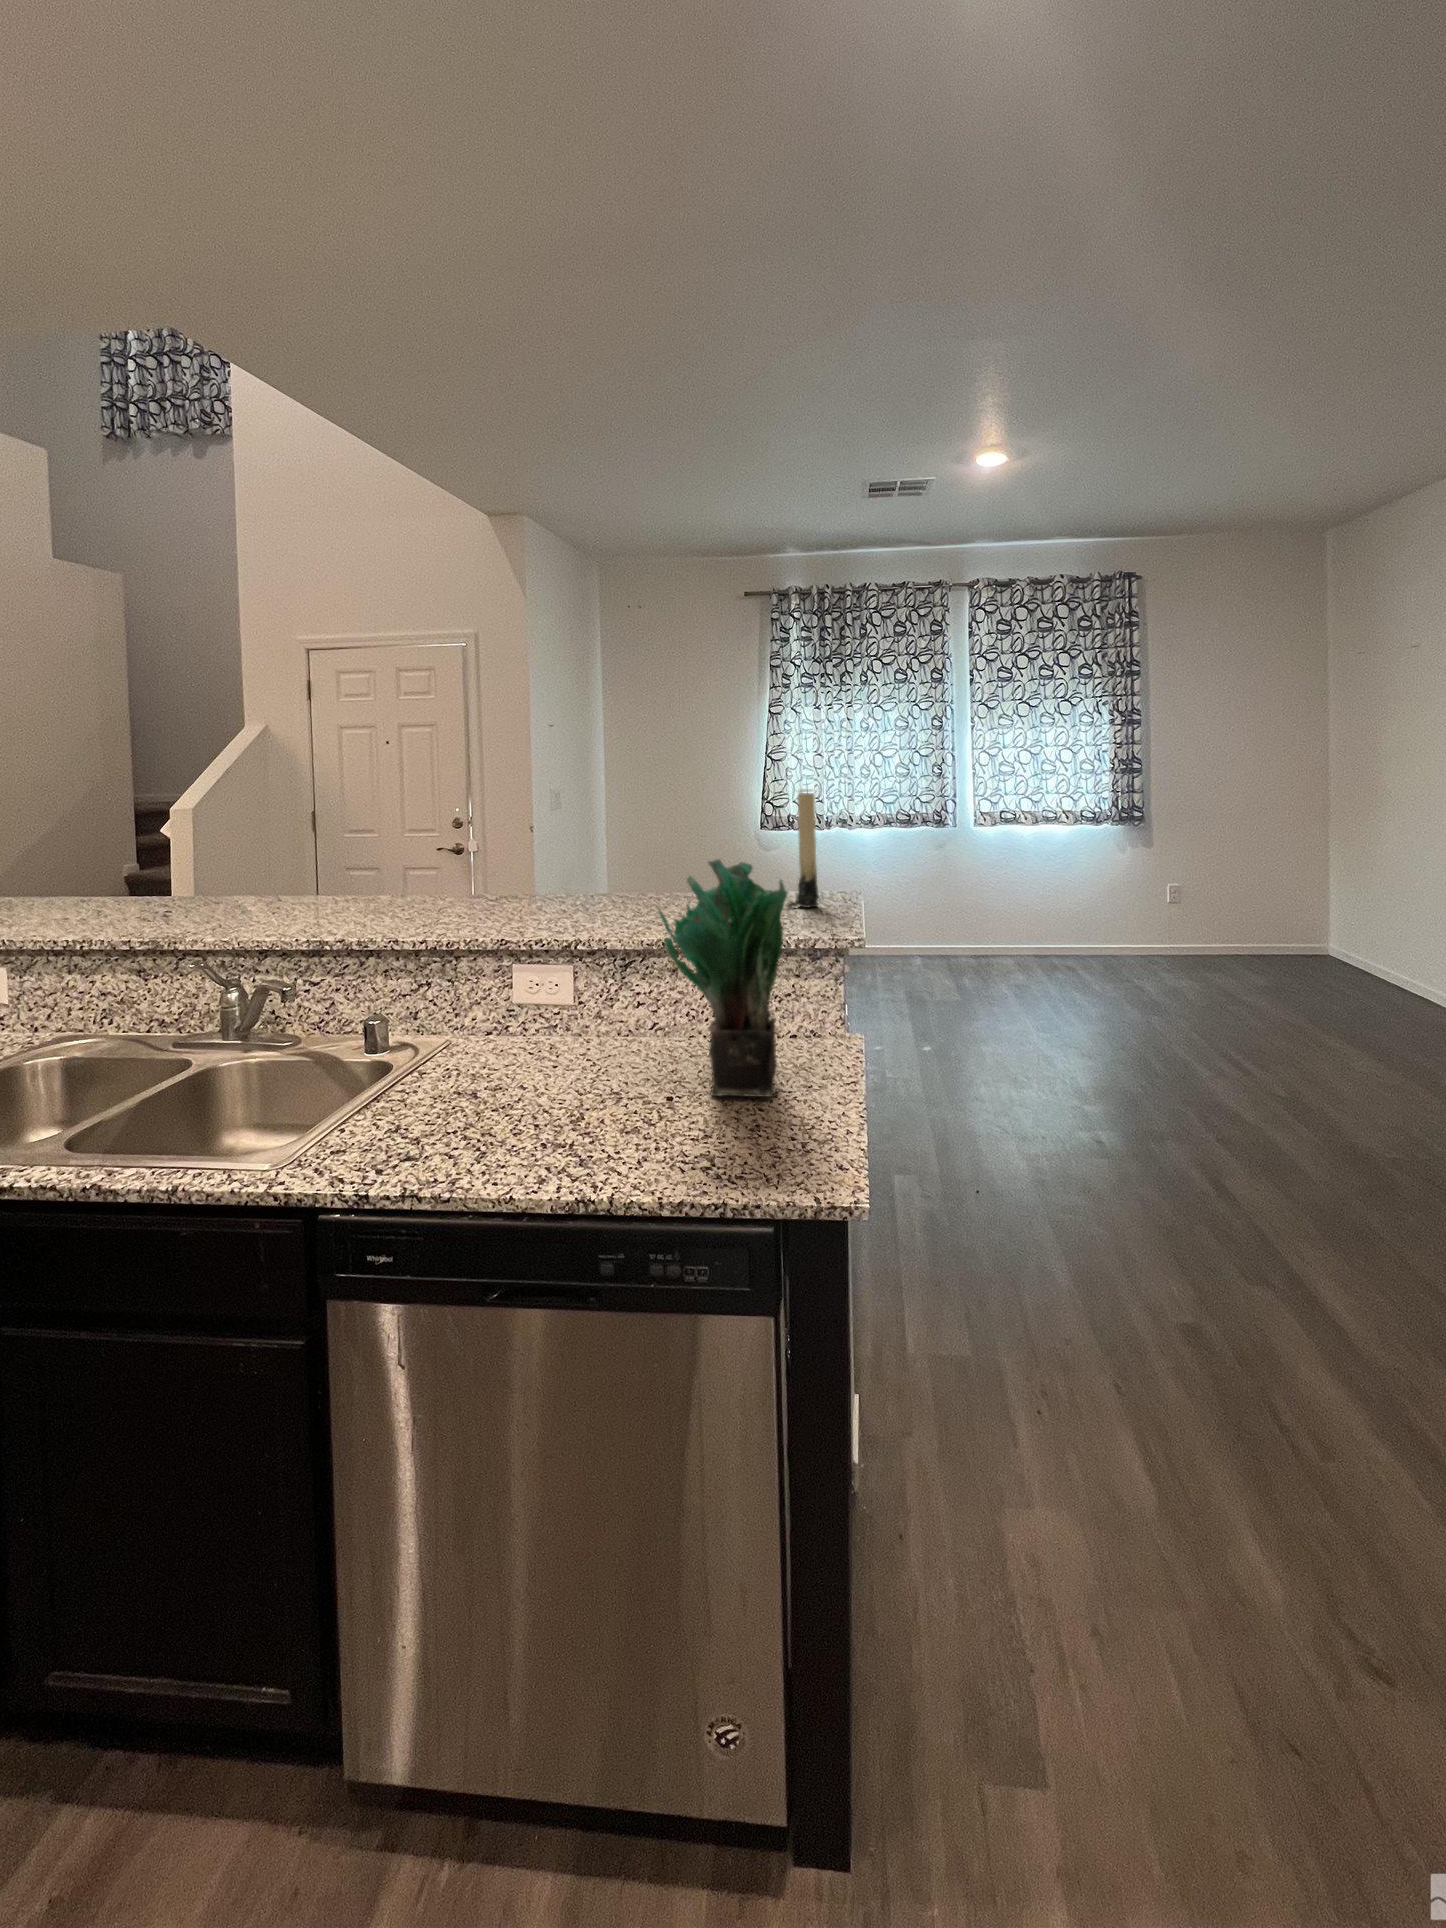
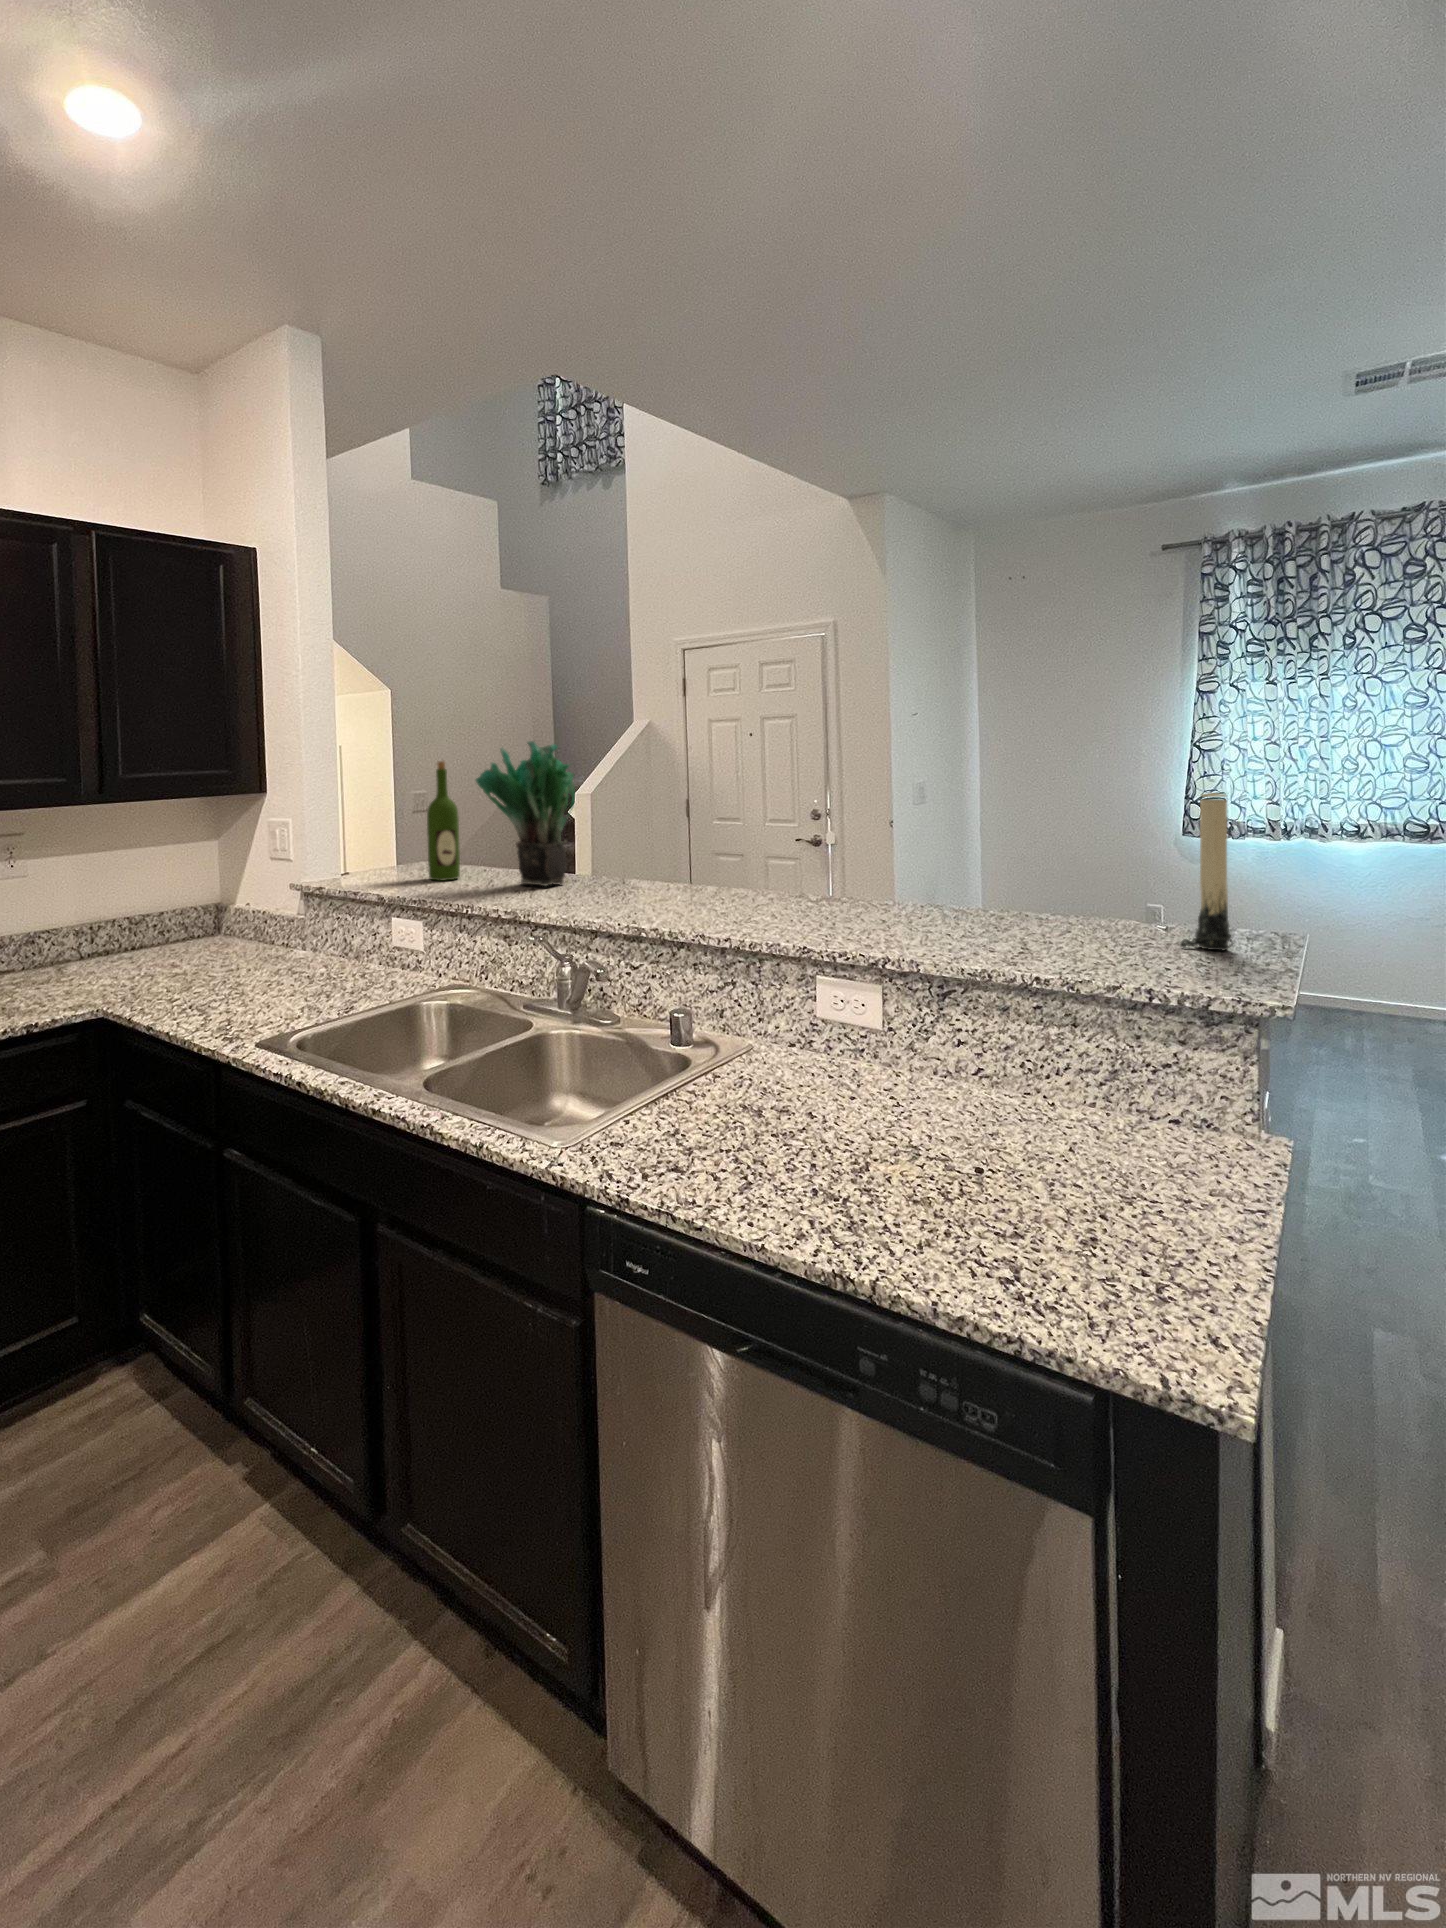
wine bottle: none [15,777,64,919] -> present [427,761,460,881]
potted plant: present [658,859,787,1097] -> present [476,741,575,886]

